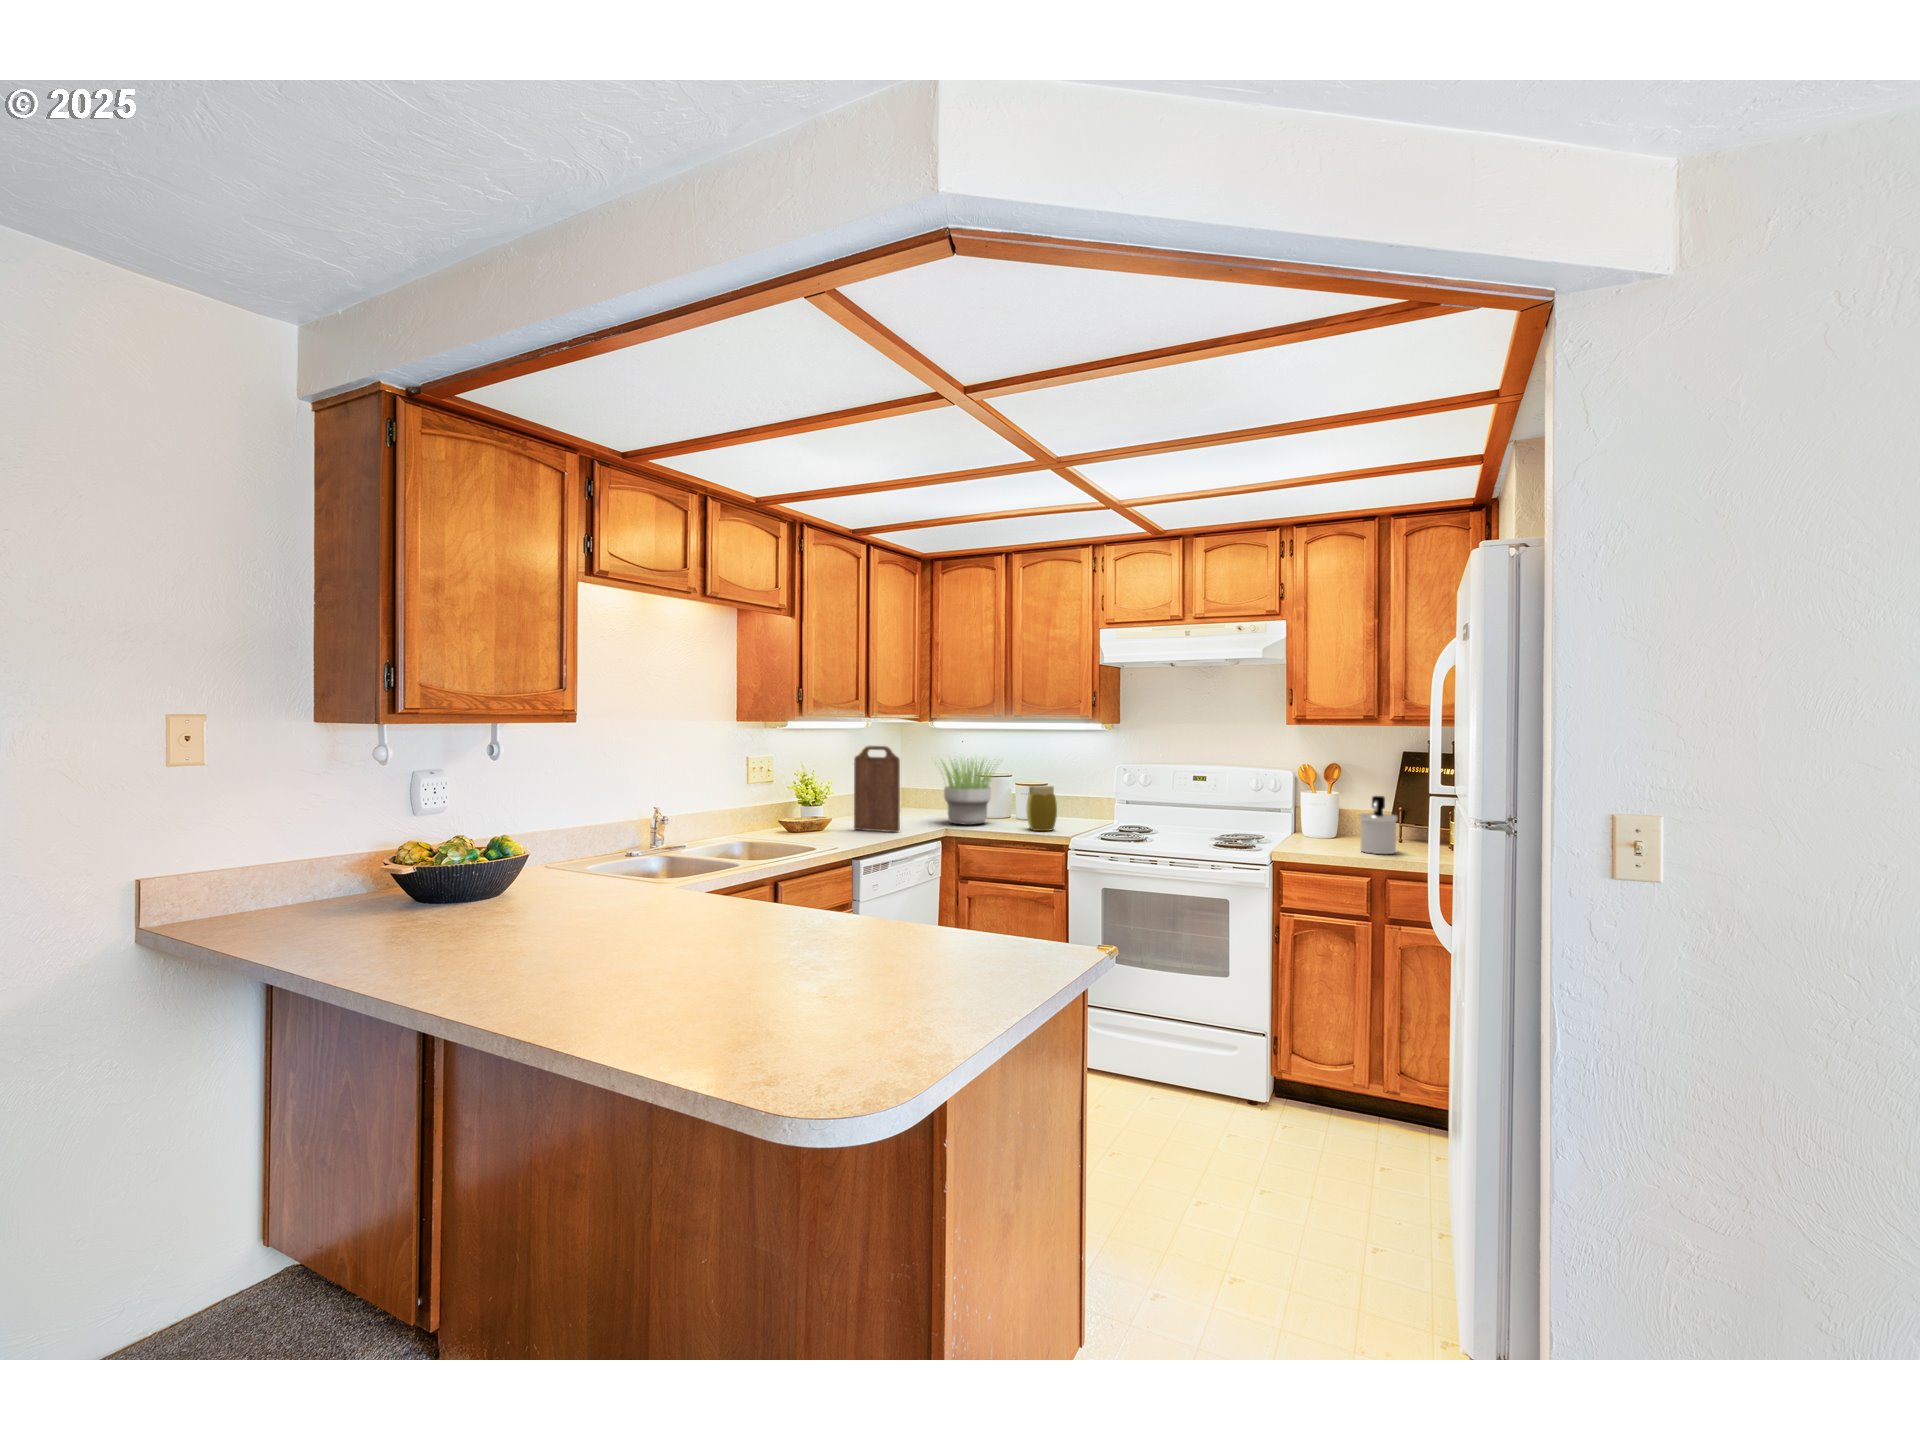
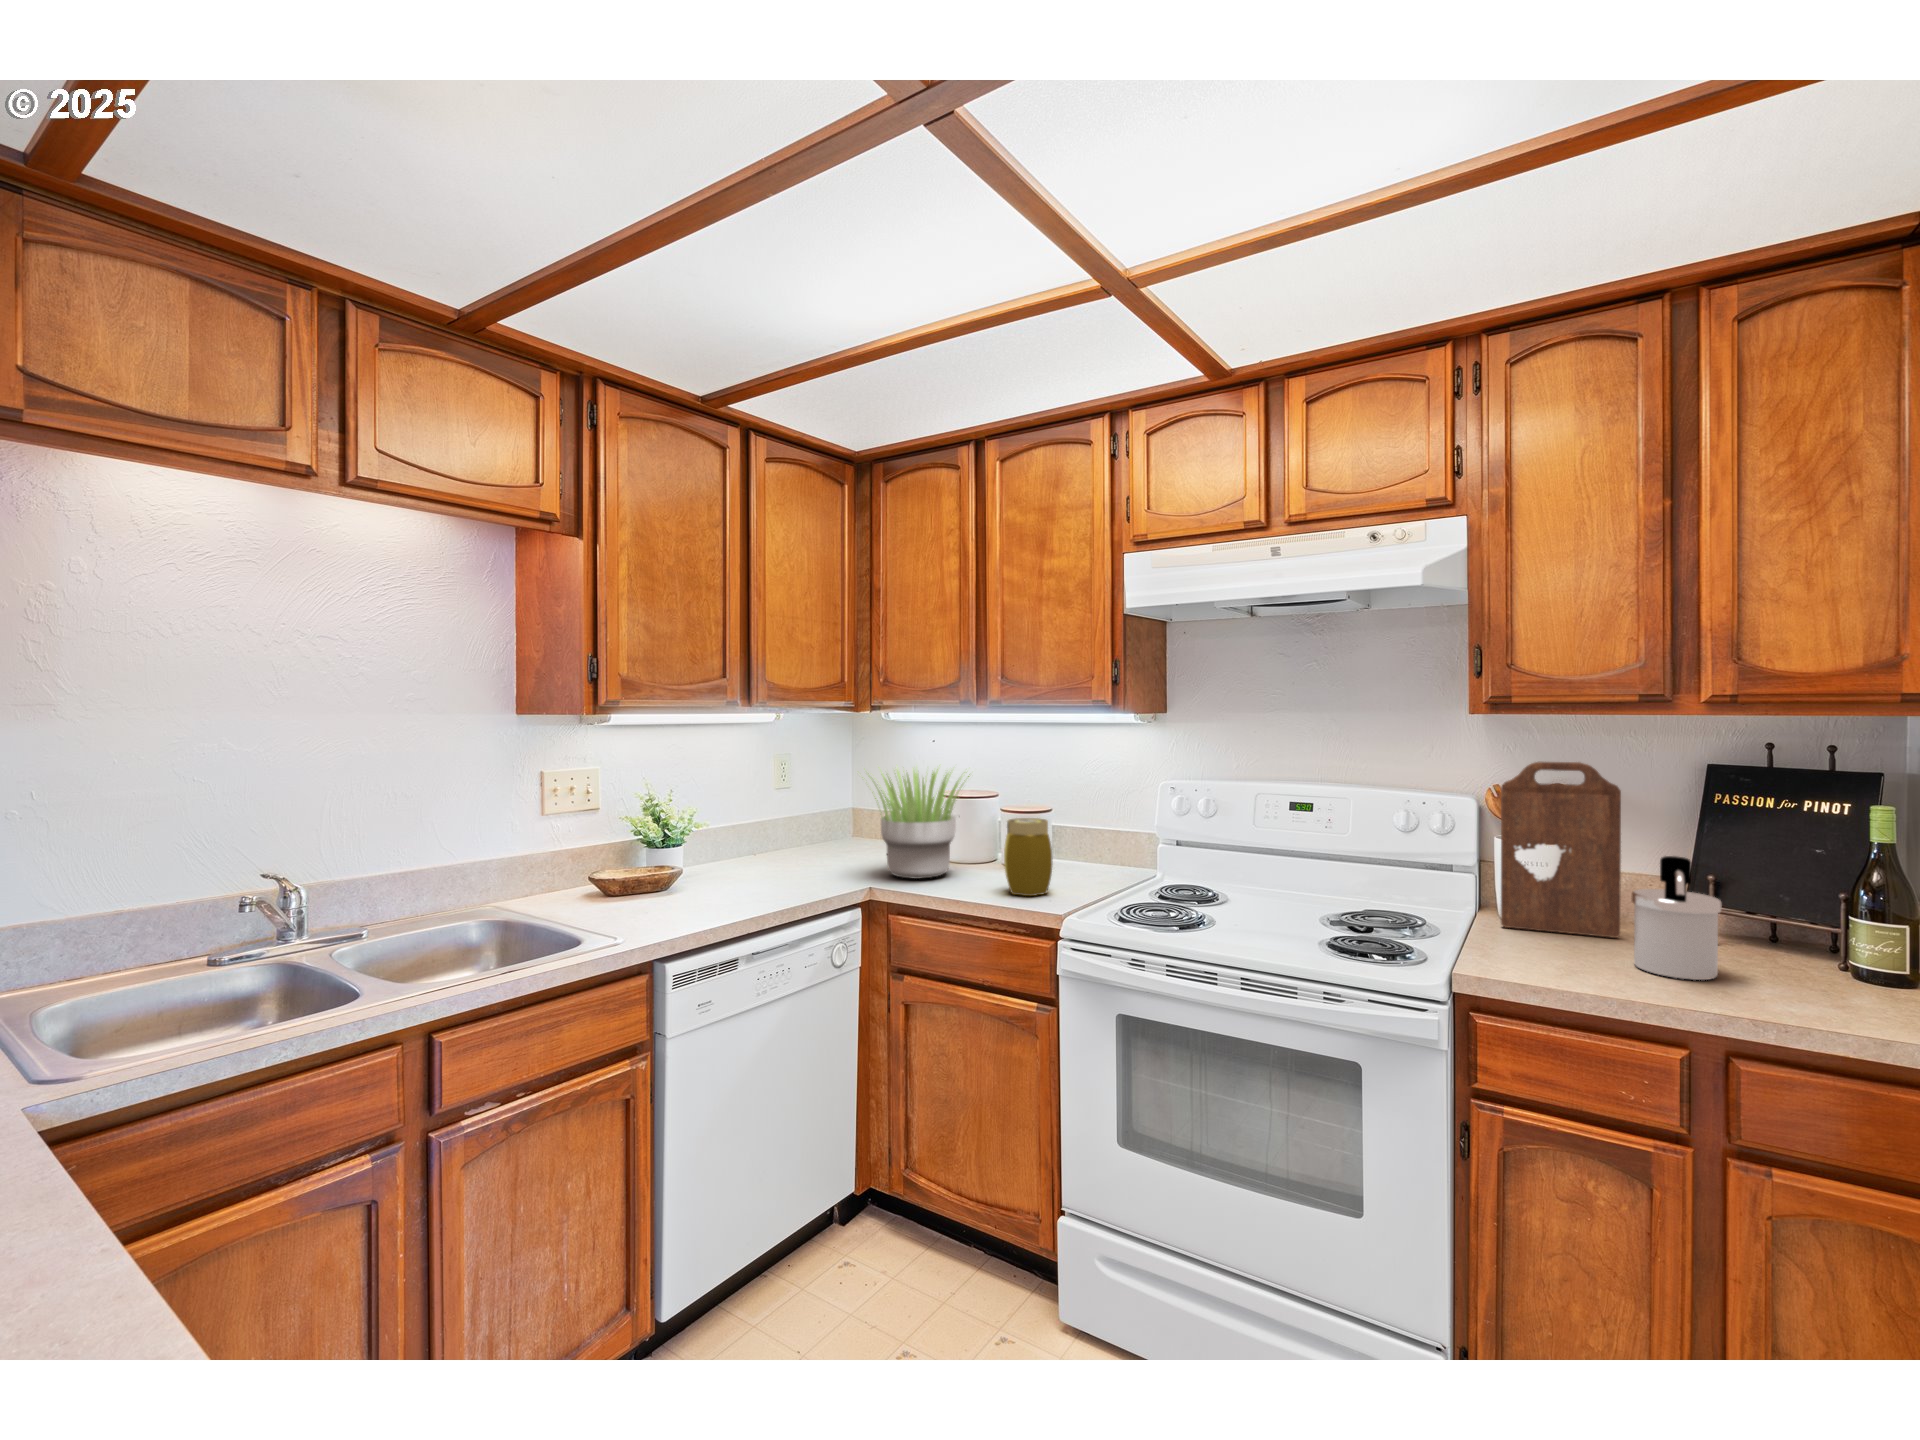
cutting board: present [854,746,900,832] -> present [1501,762,1621,938]

